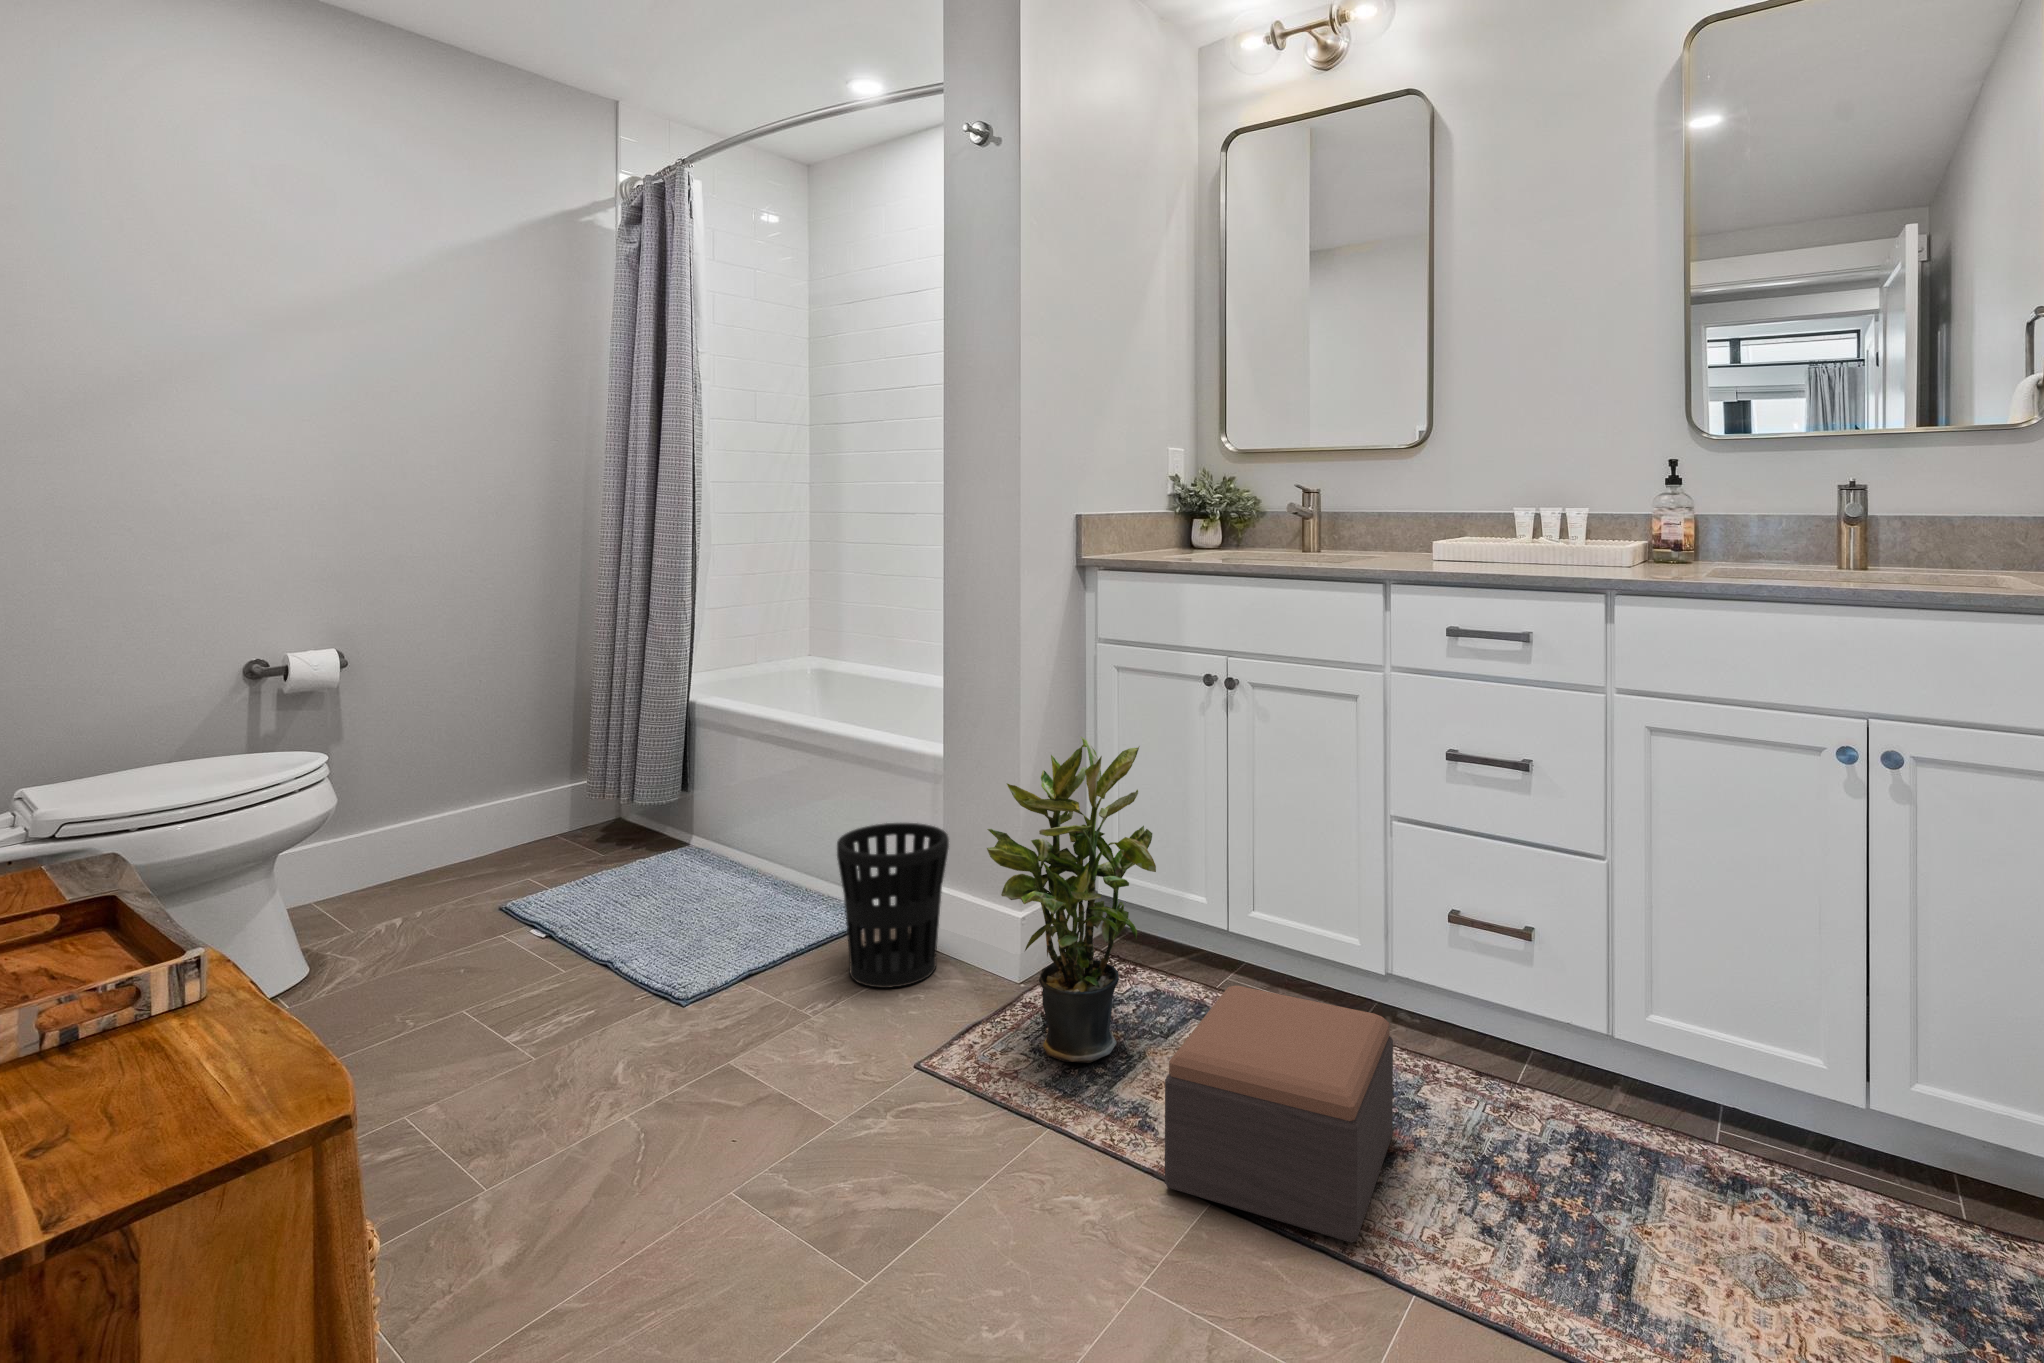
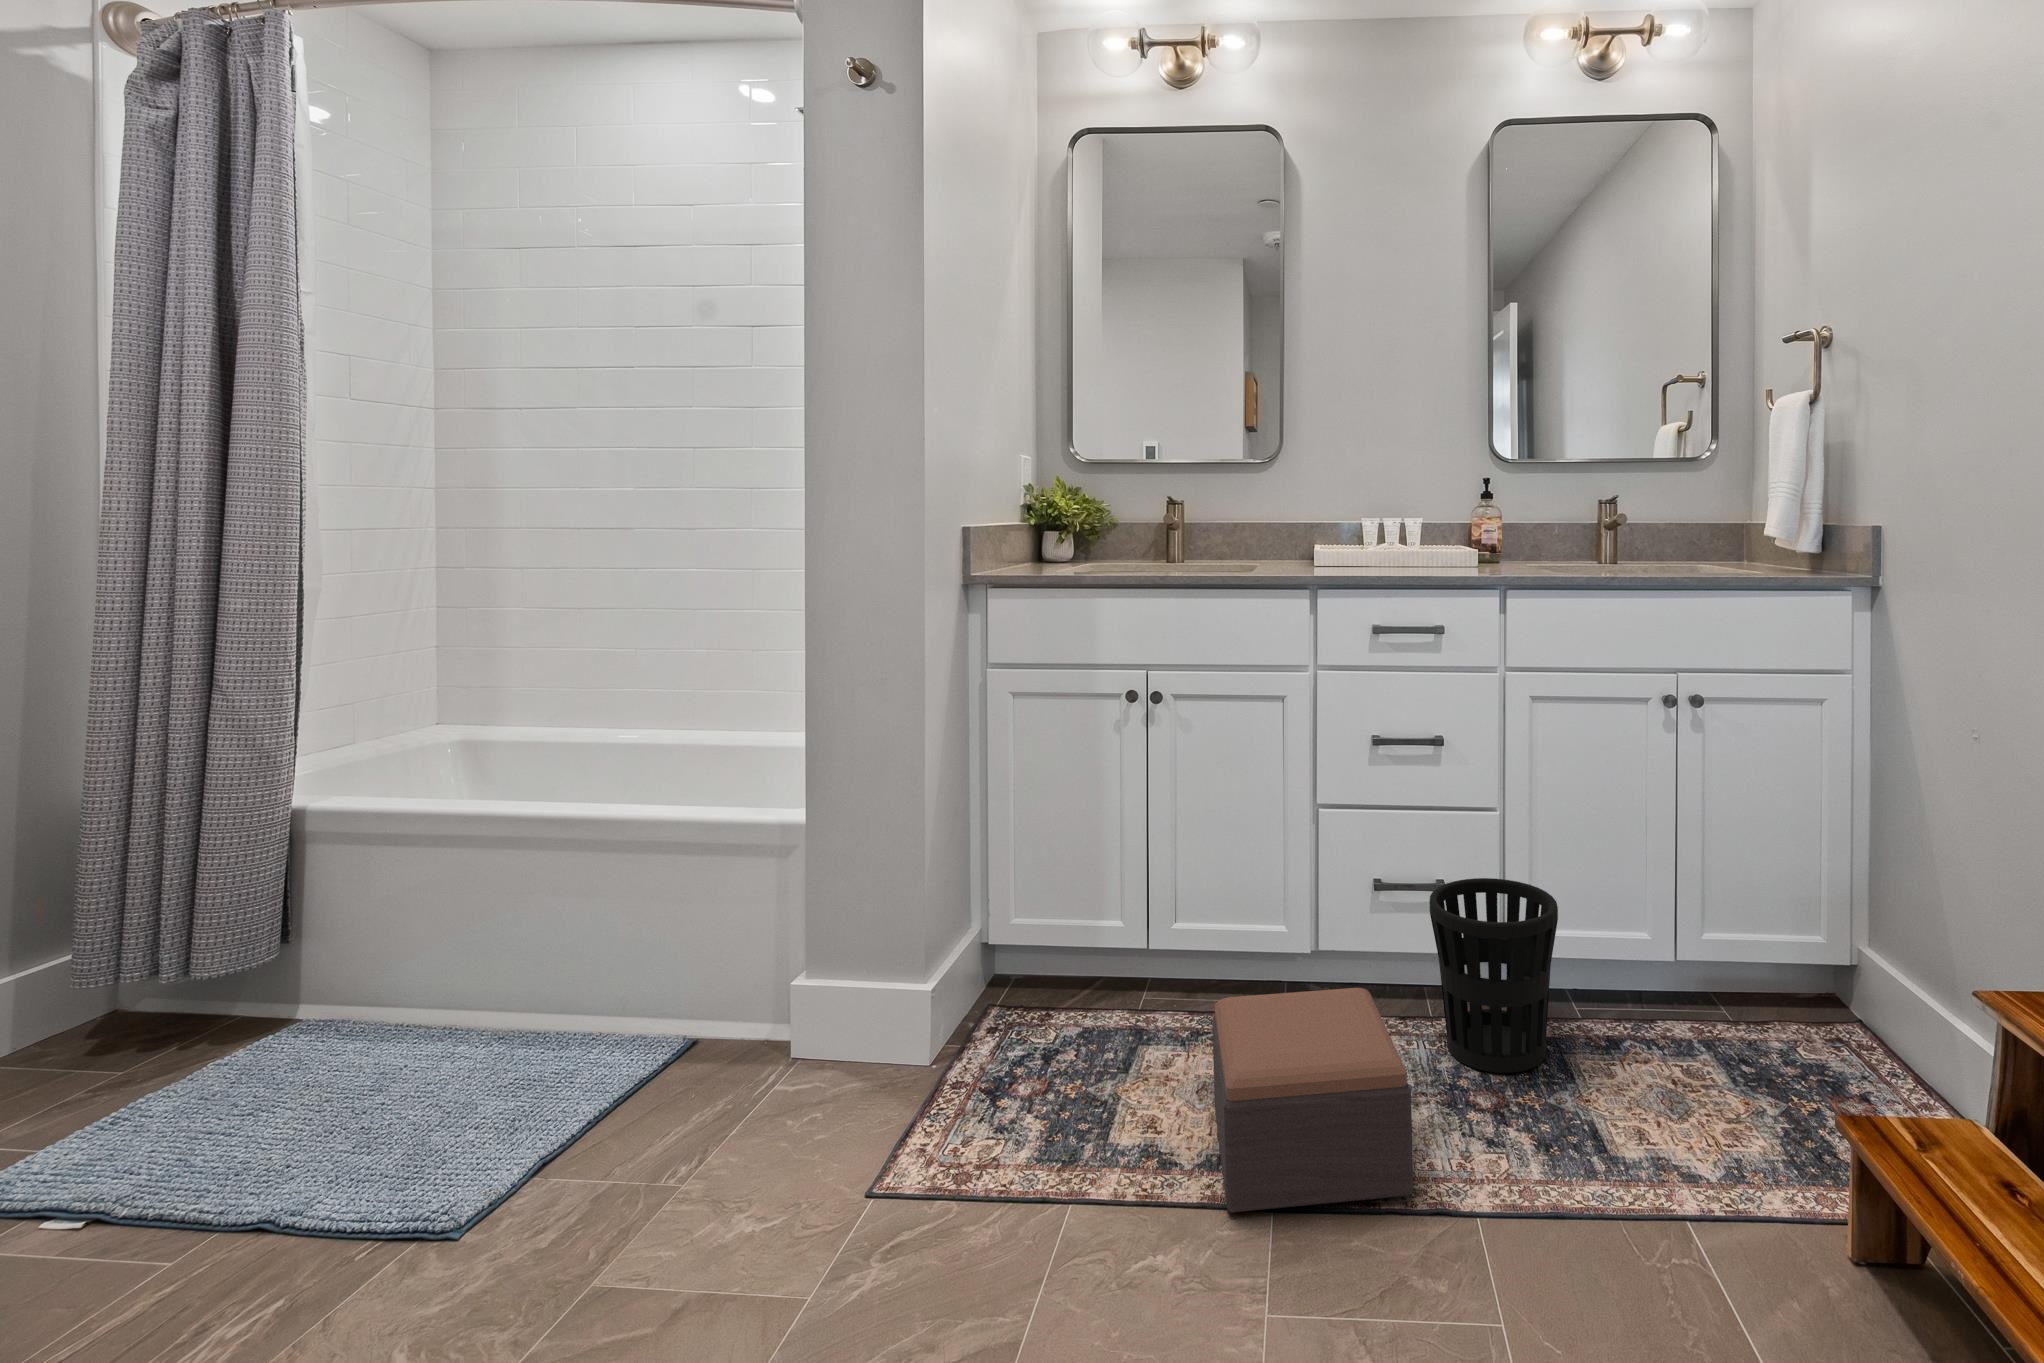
potted plant: present [987,737,1156,1063] -> none [943,778,1120,1130]
wastebasket: present [837,823,949,988] -> present [1429,878,1558,1073]

